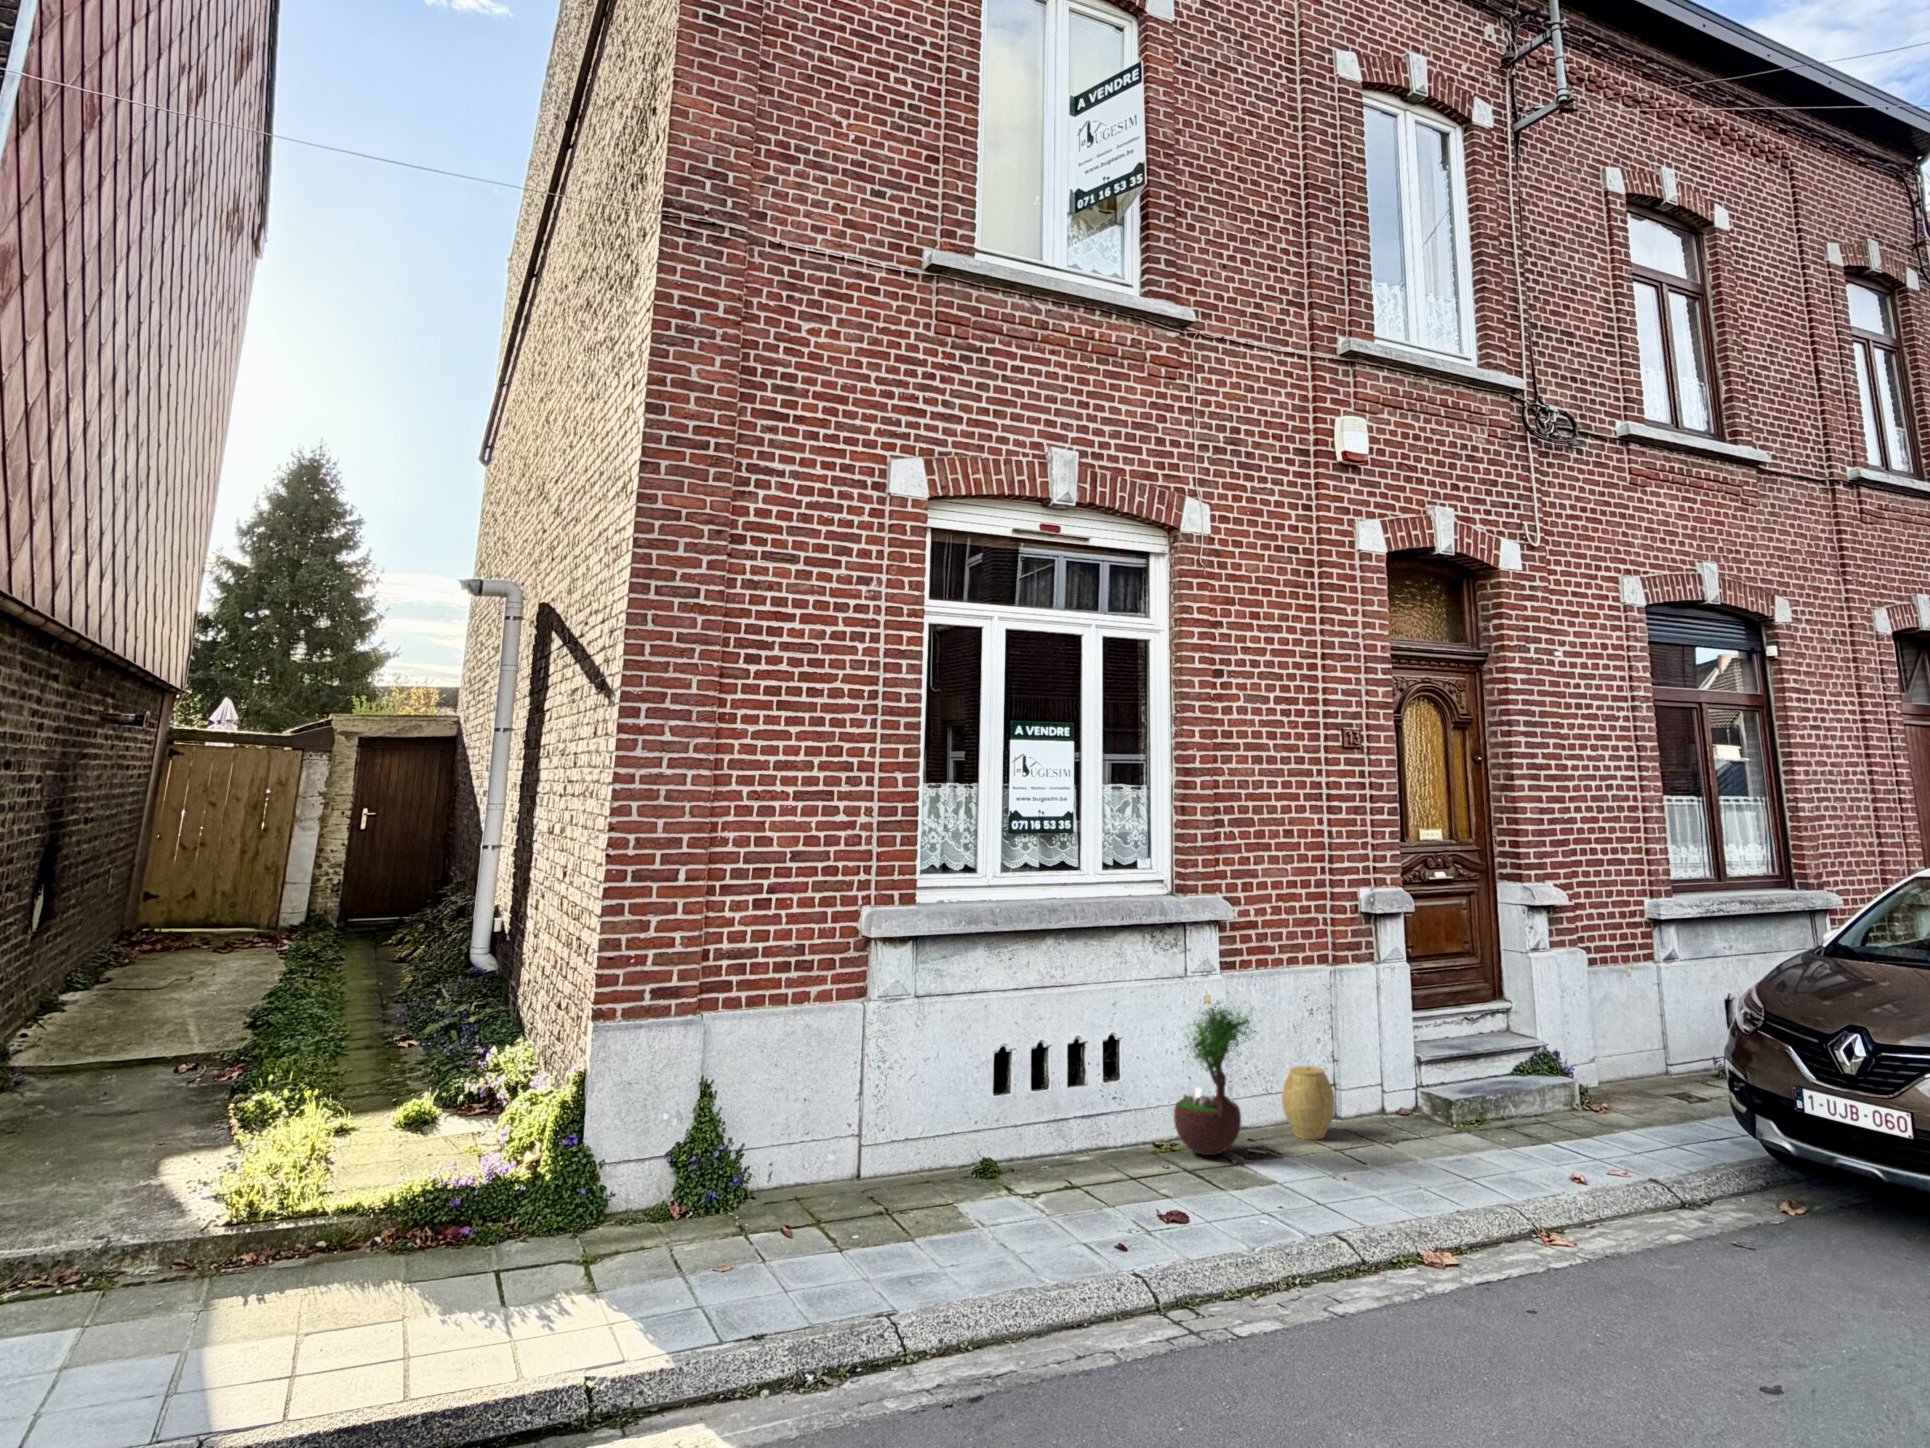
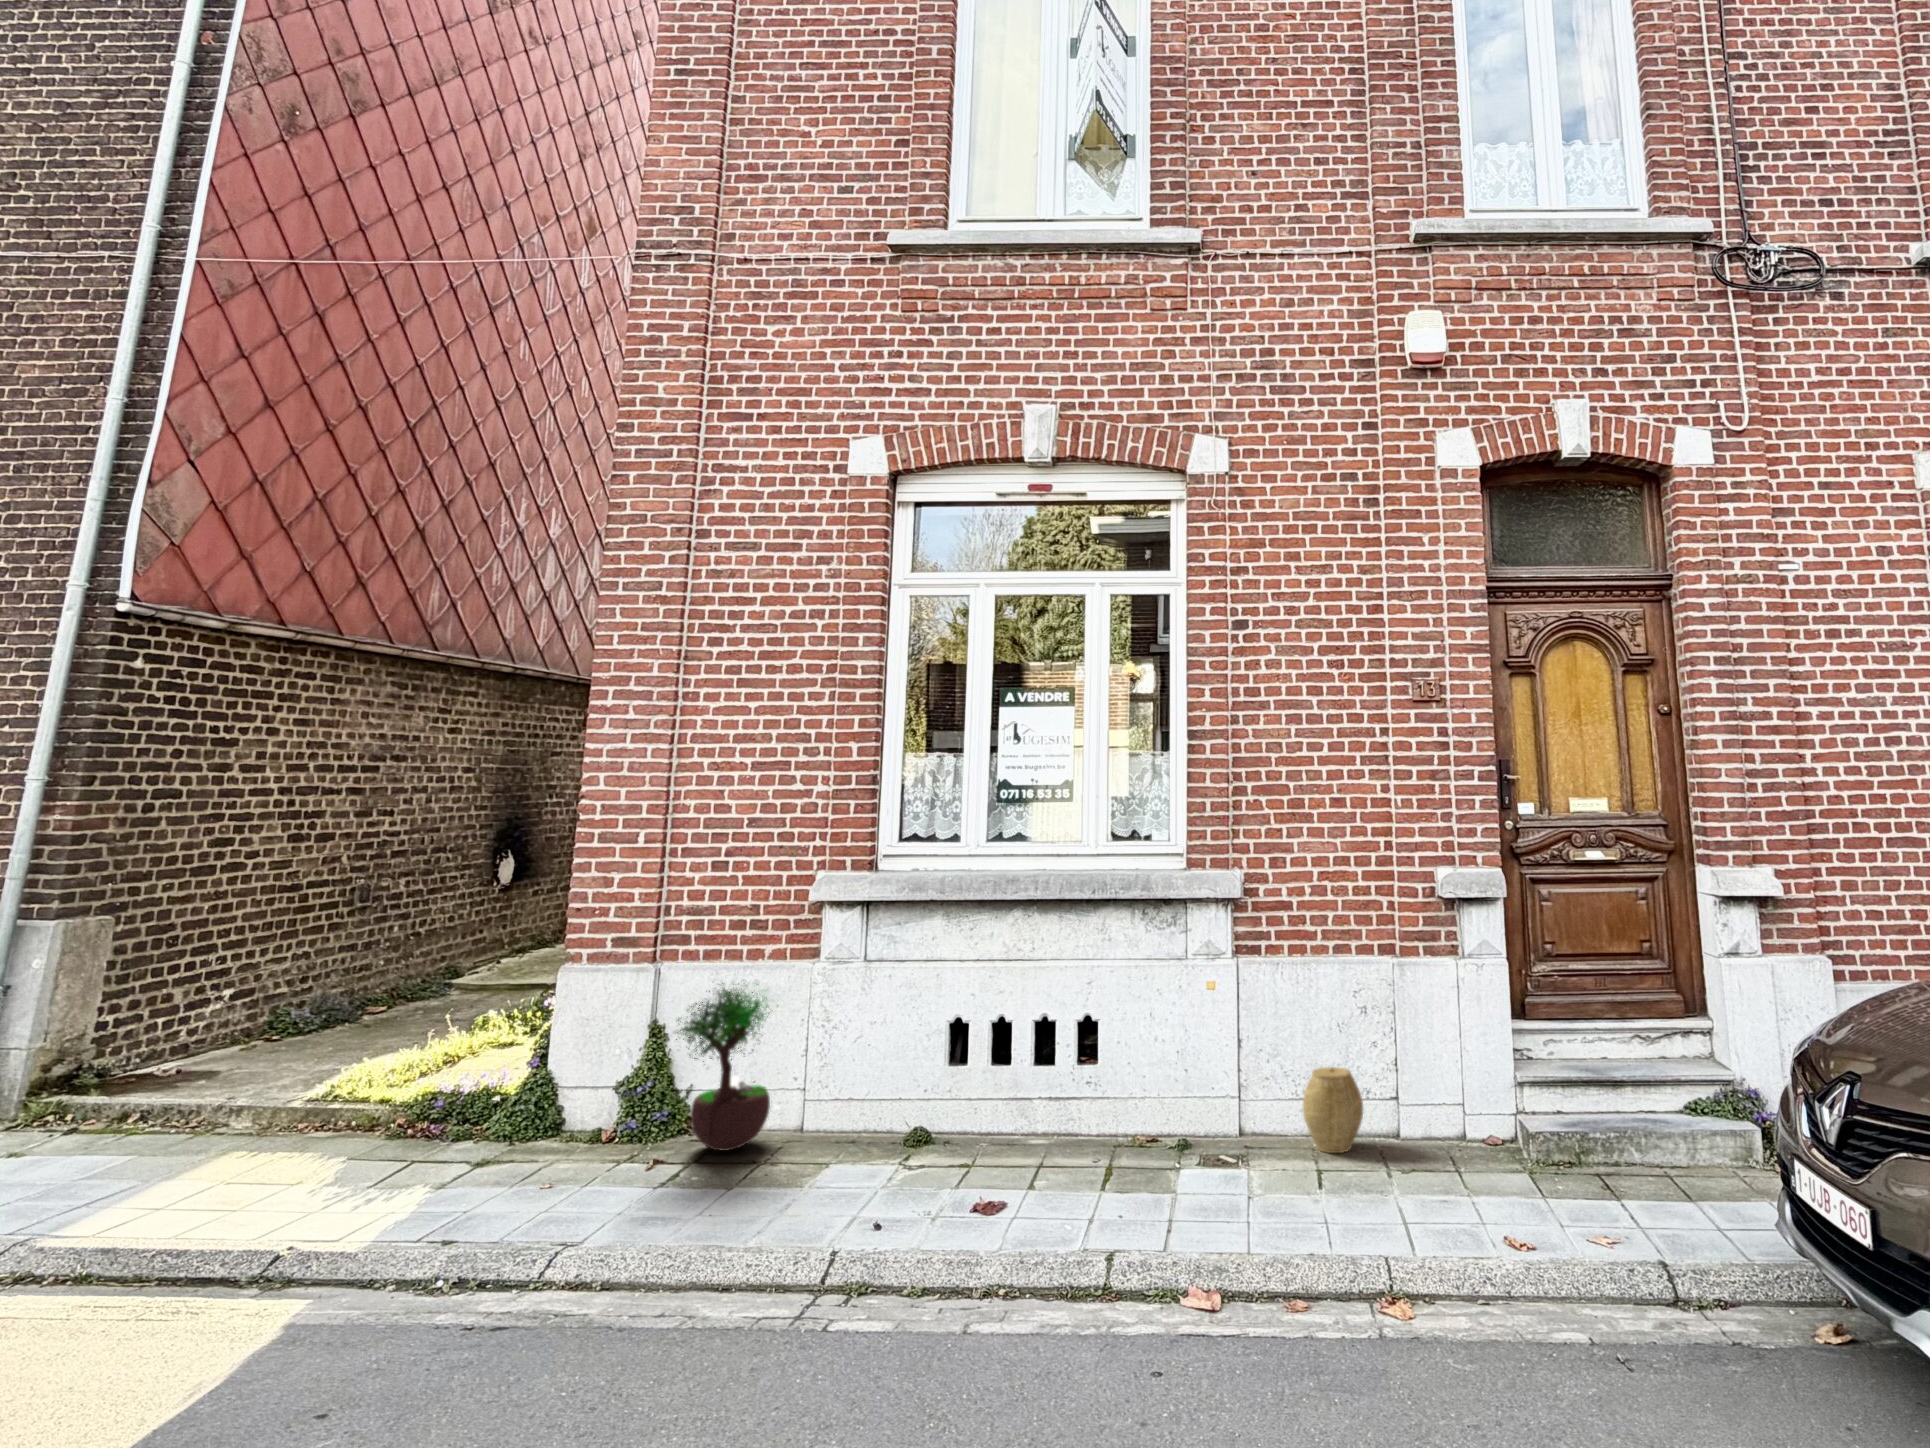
potted tree: present [1174,992,1260,1155] -> present [676,983,778,1151]

